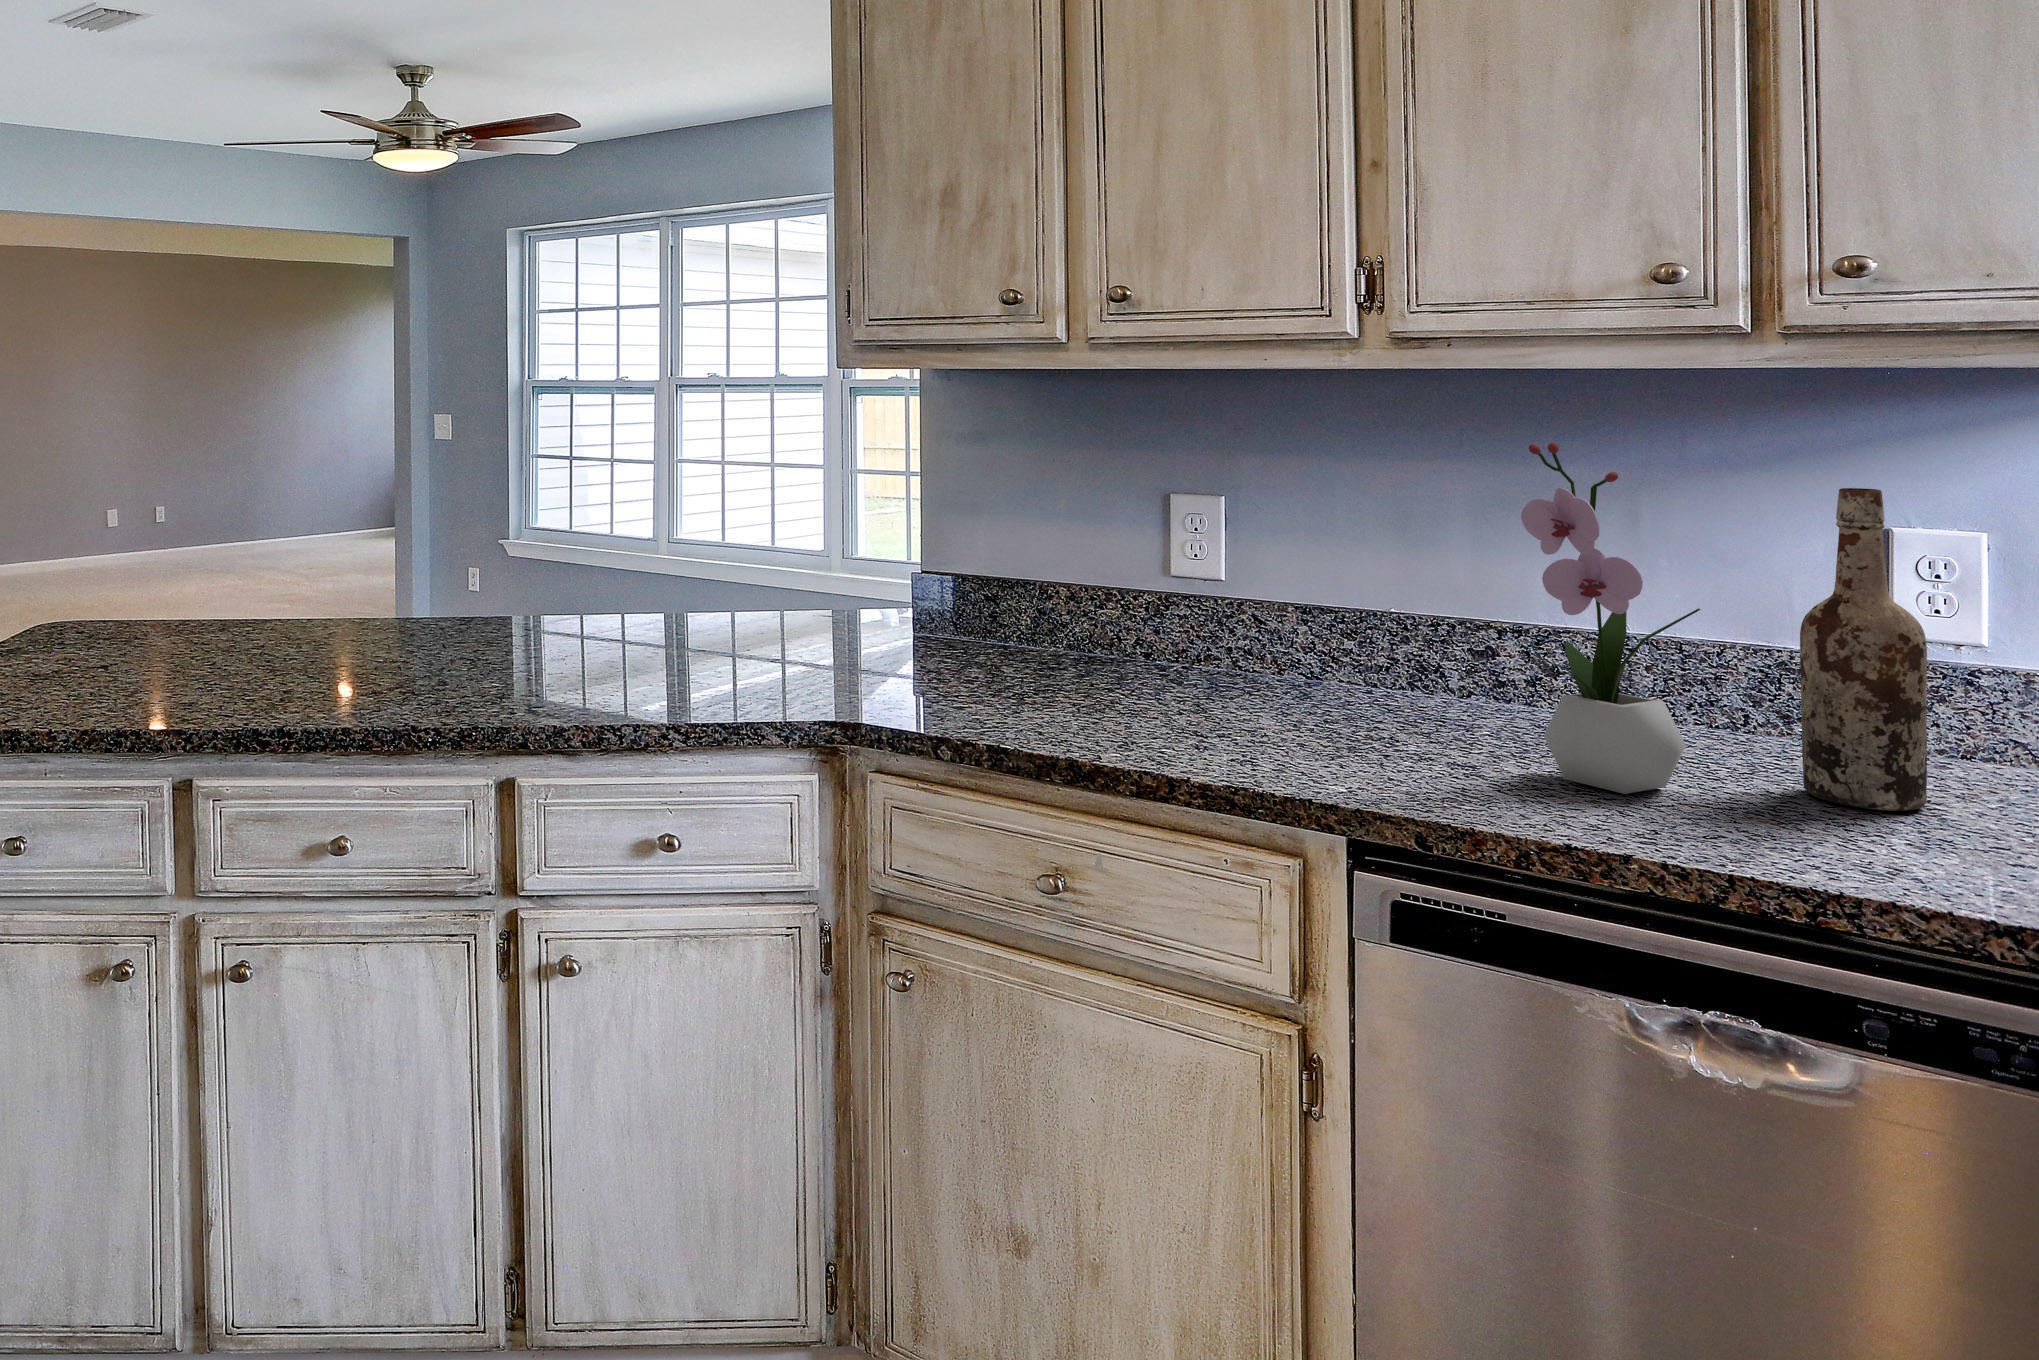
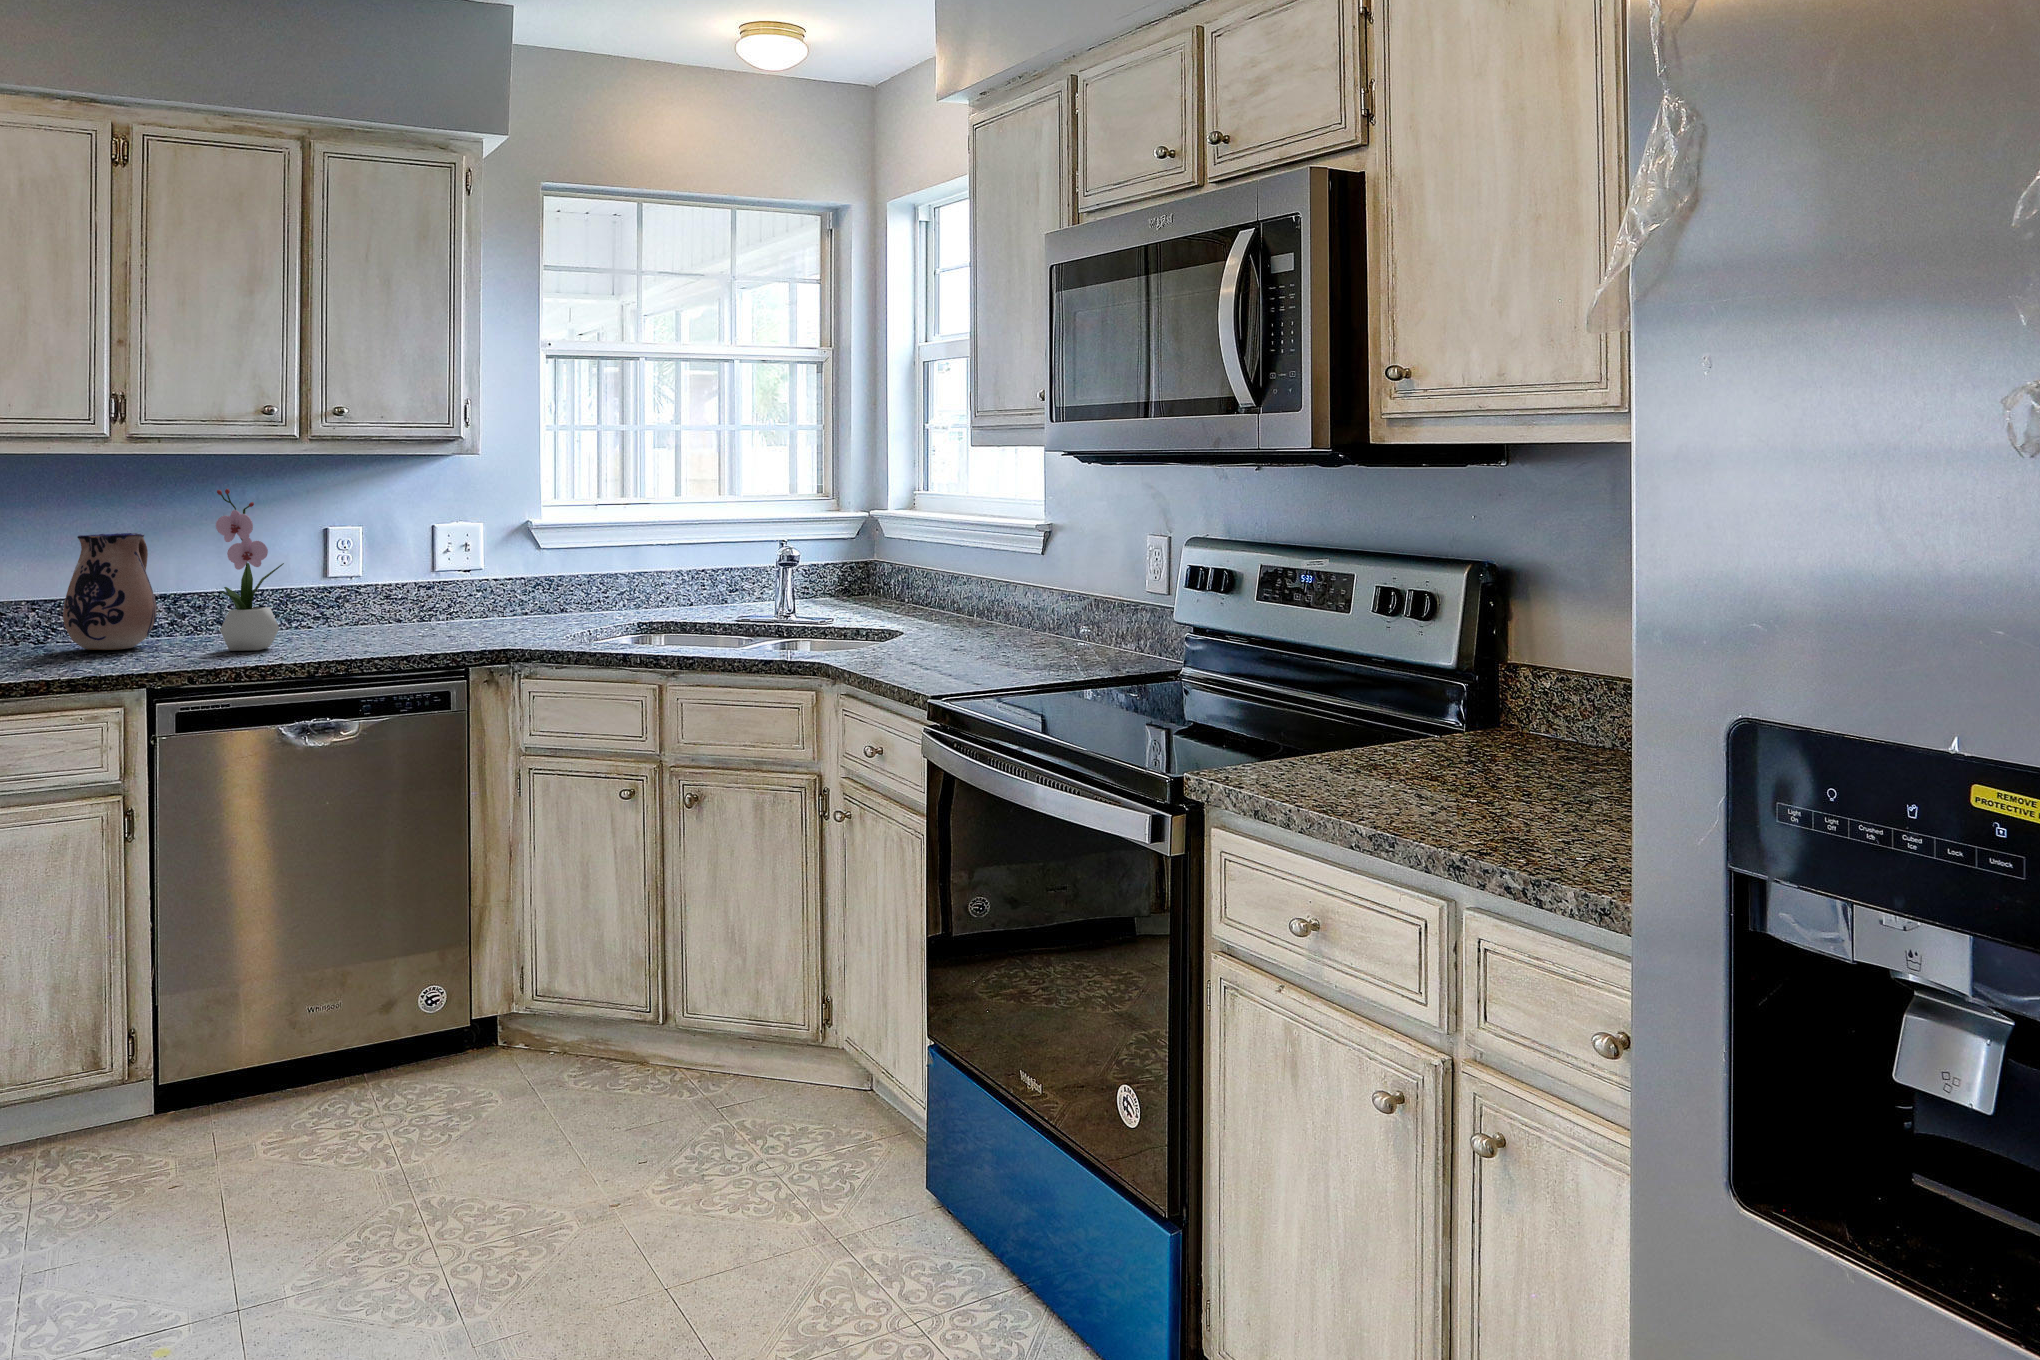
wine bottle: present [1800,488,1927,811] -> none [317,506,362,641]
ceramic pitcher: none [1307,508,1473,724] -> present [63,533,157,650]

